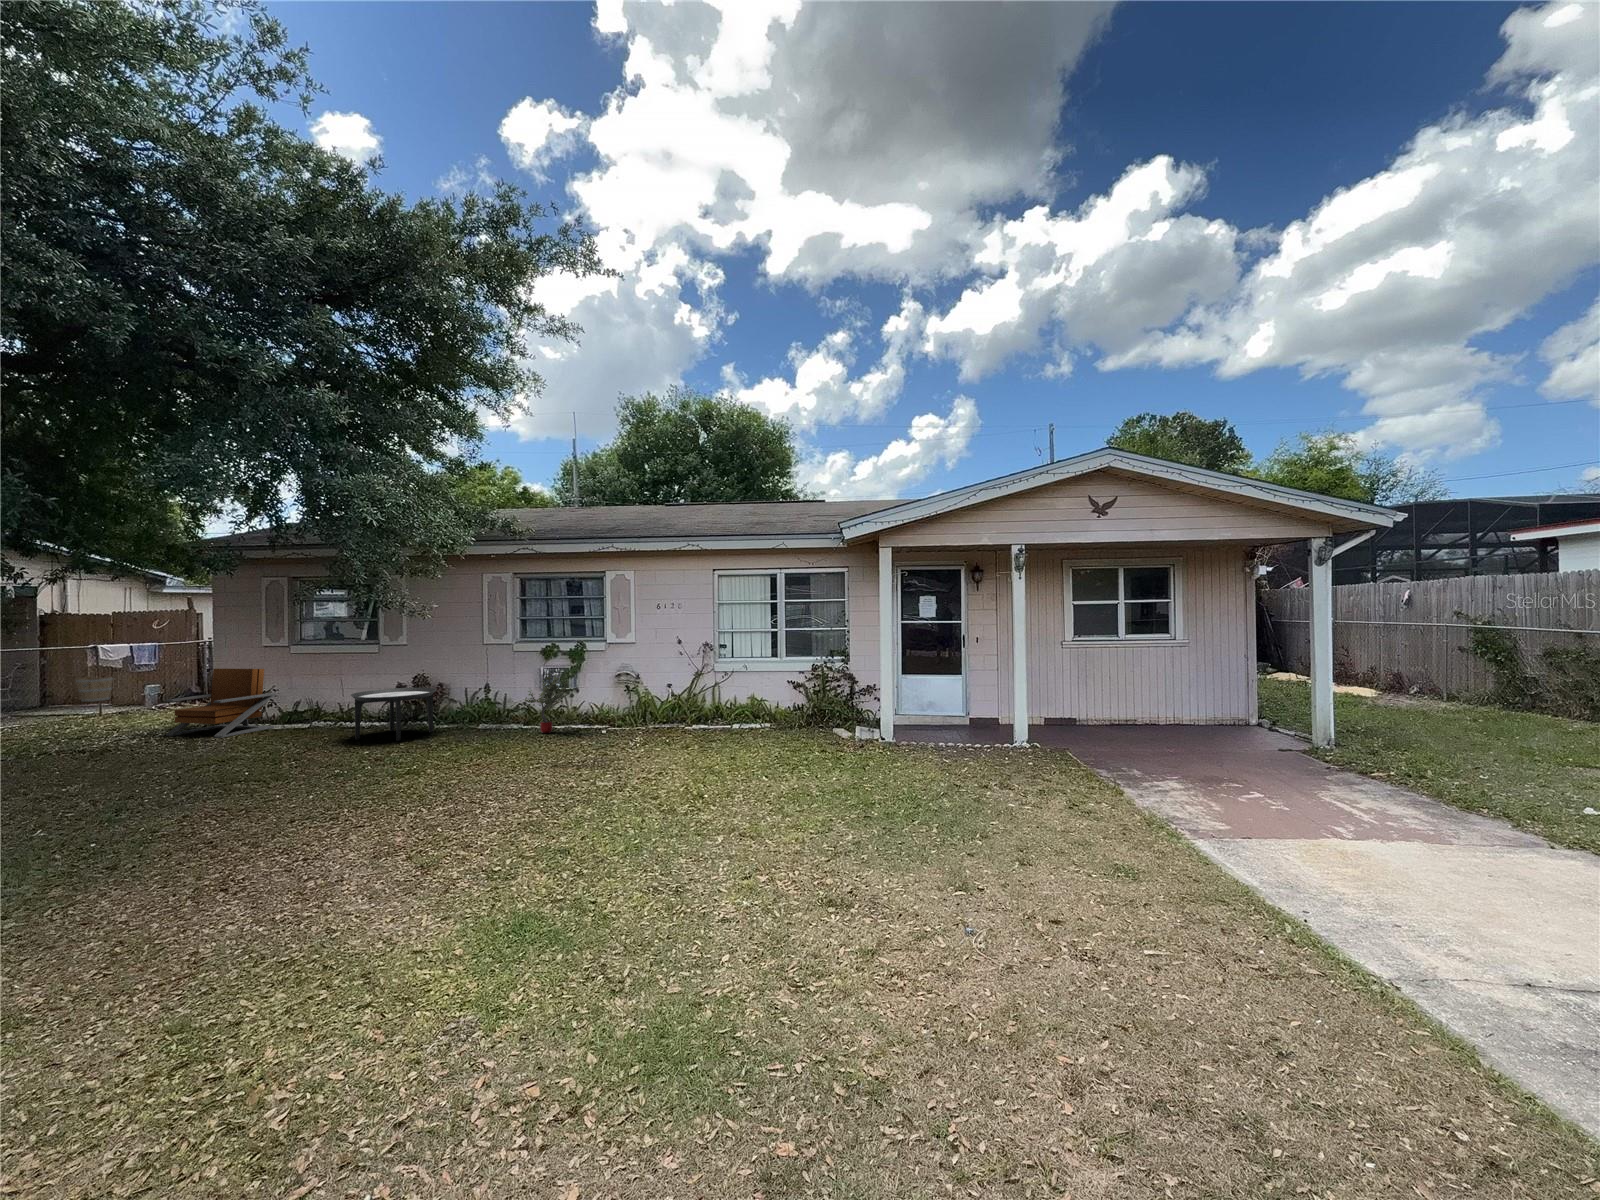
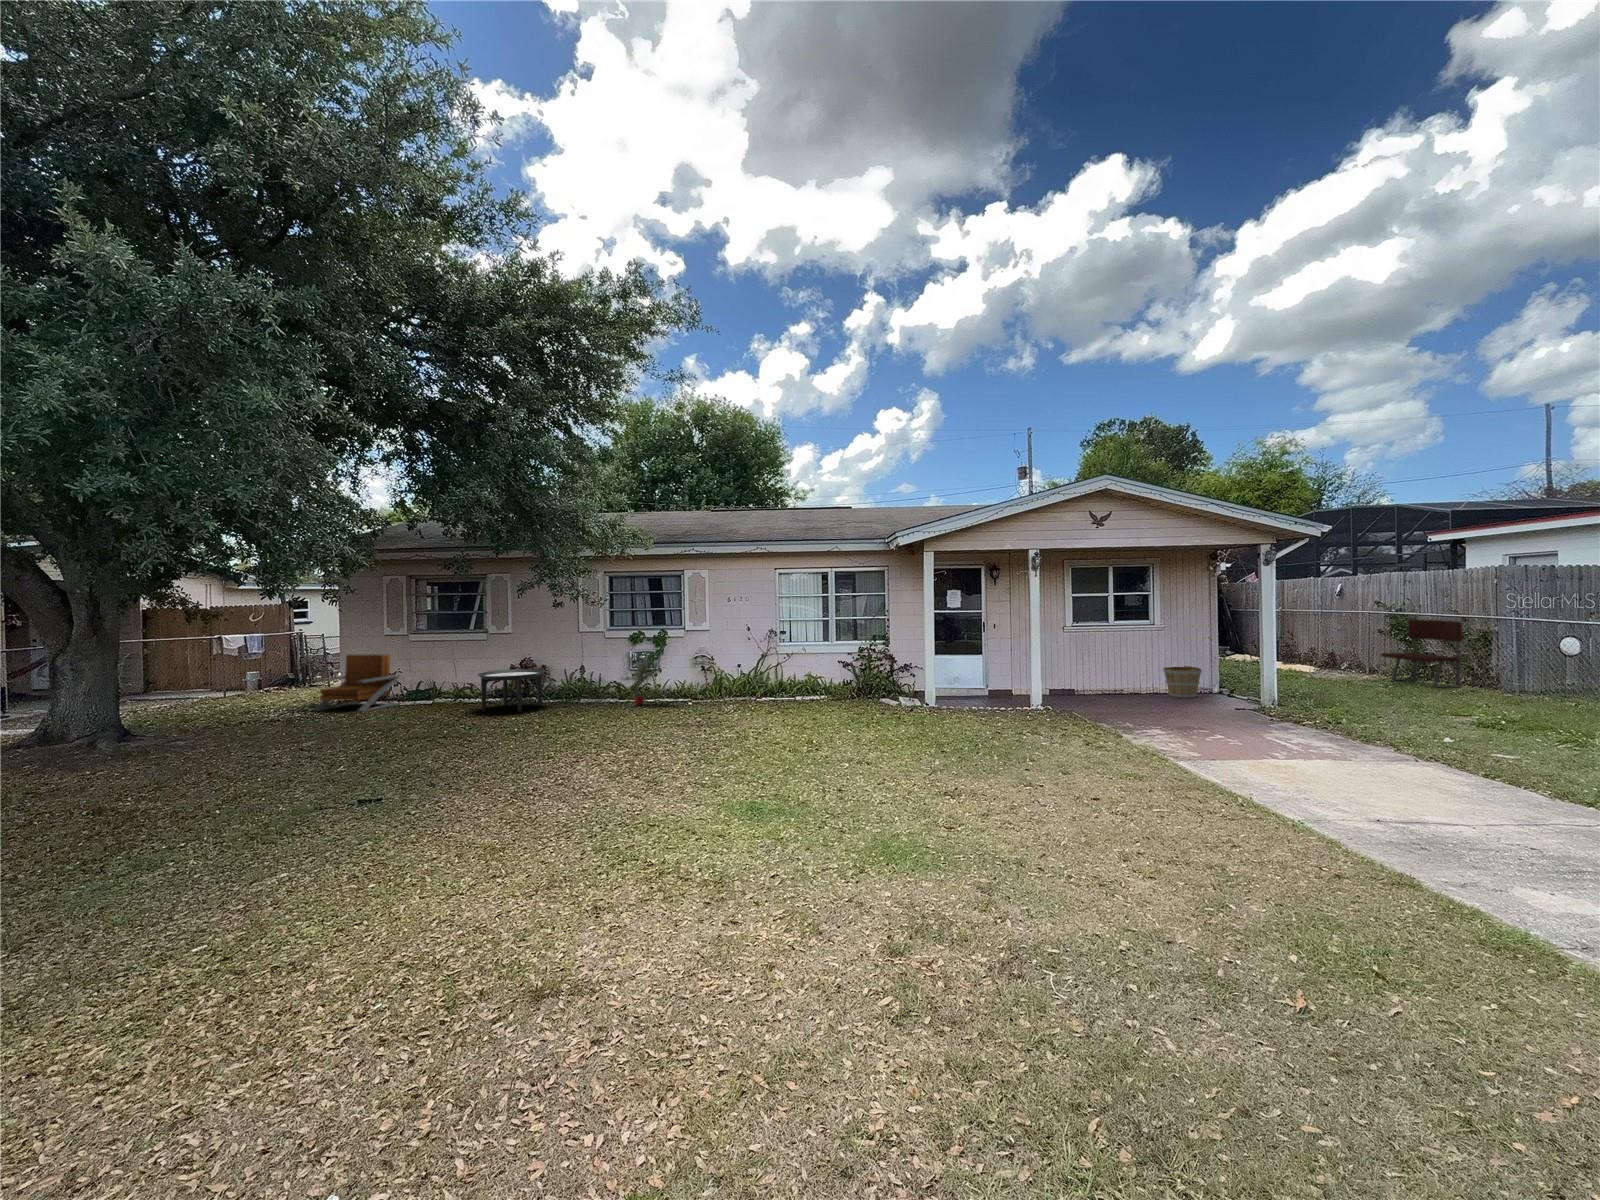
bench: none [1462,635,1570,721] -> present [1381,619,1463,688]
wooden bucket: present [76,677,113,702] -> present [1163,666,1202,698]

